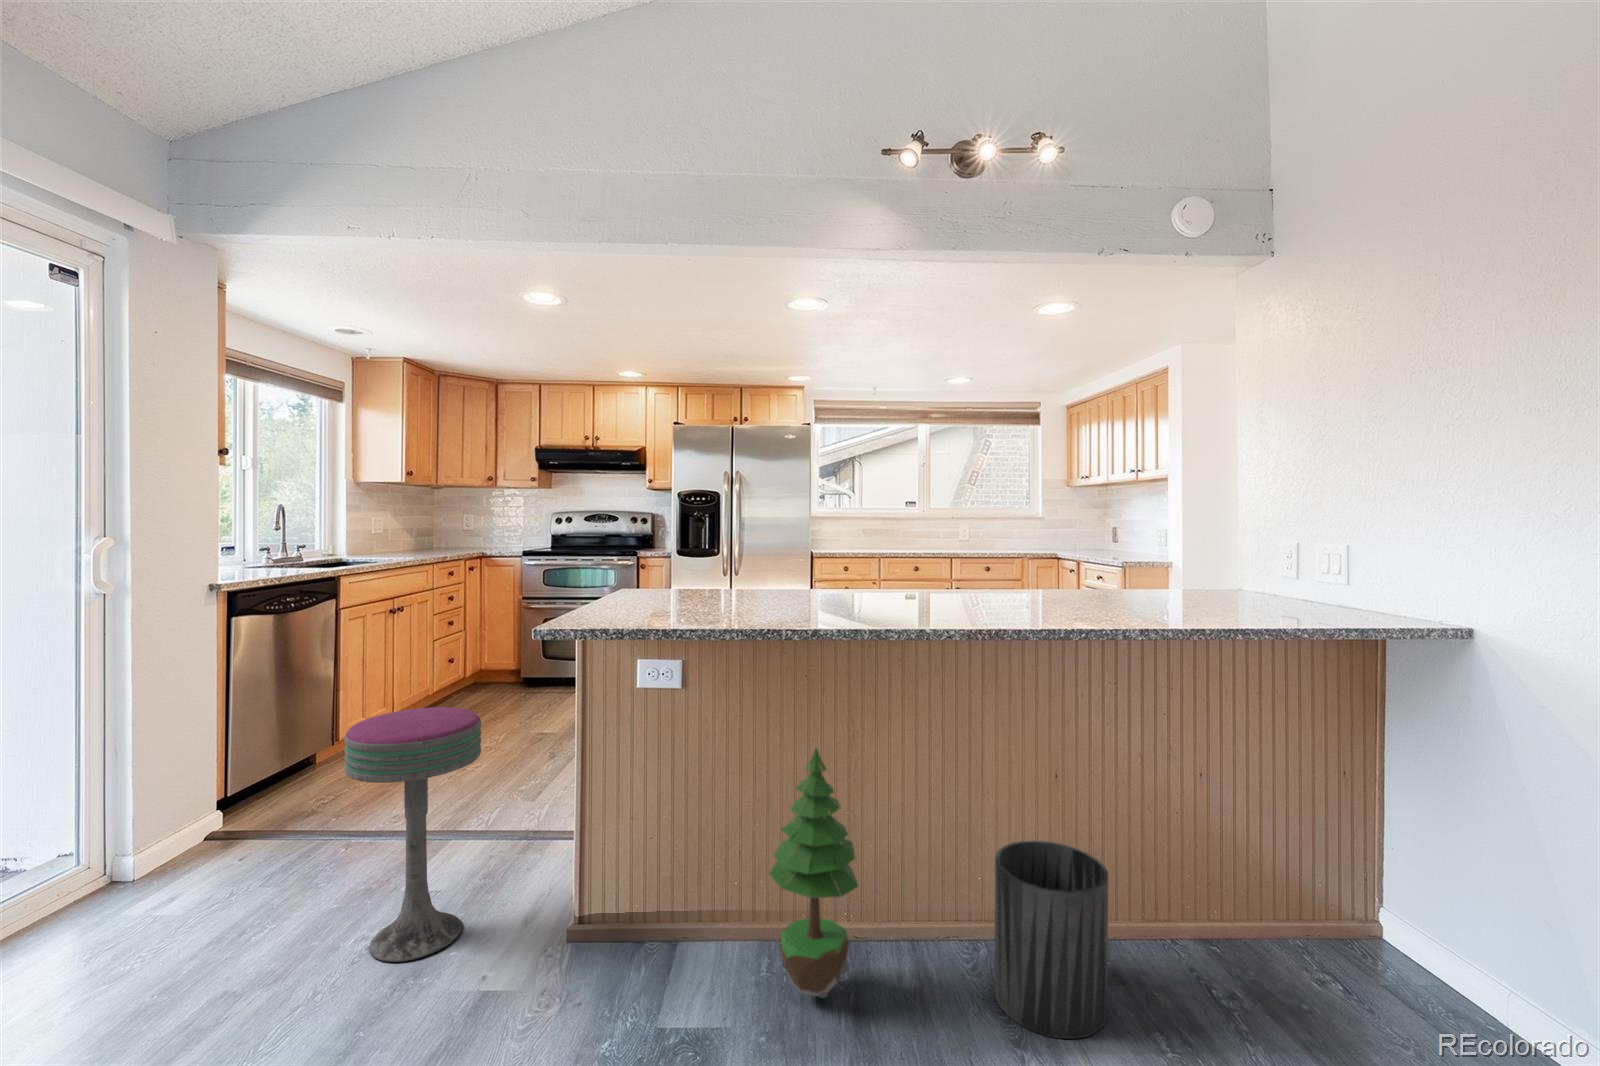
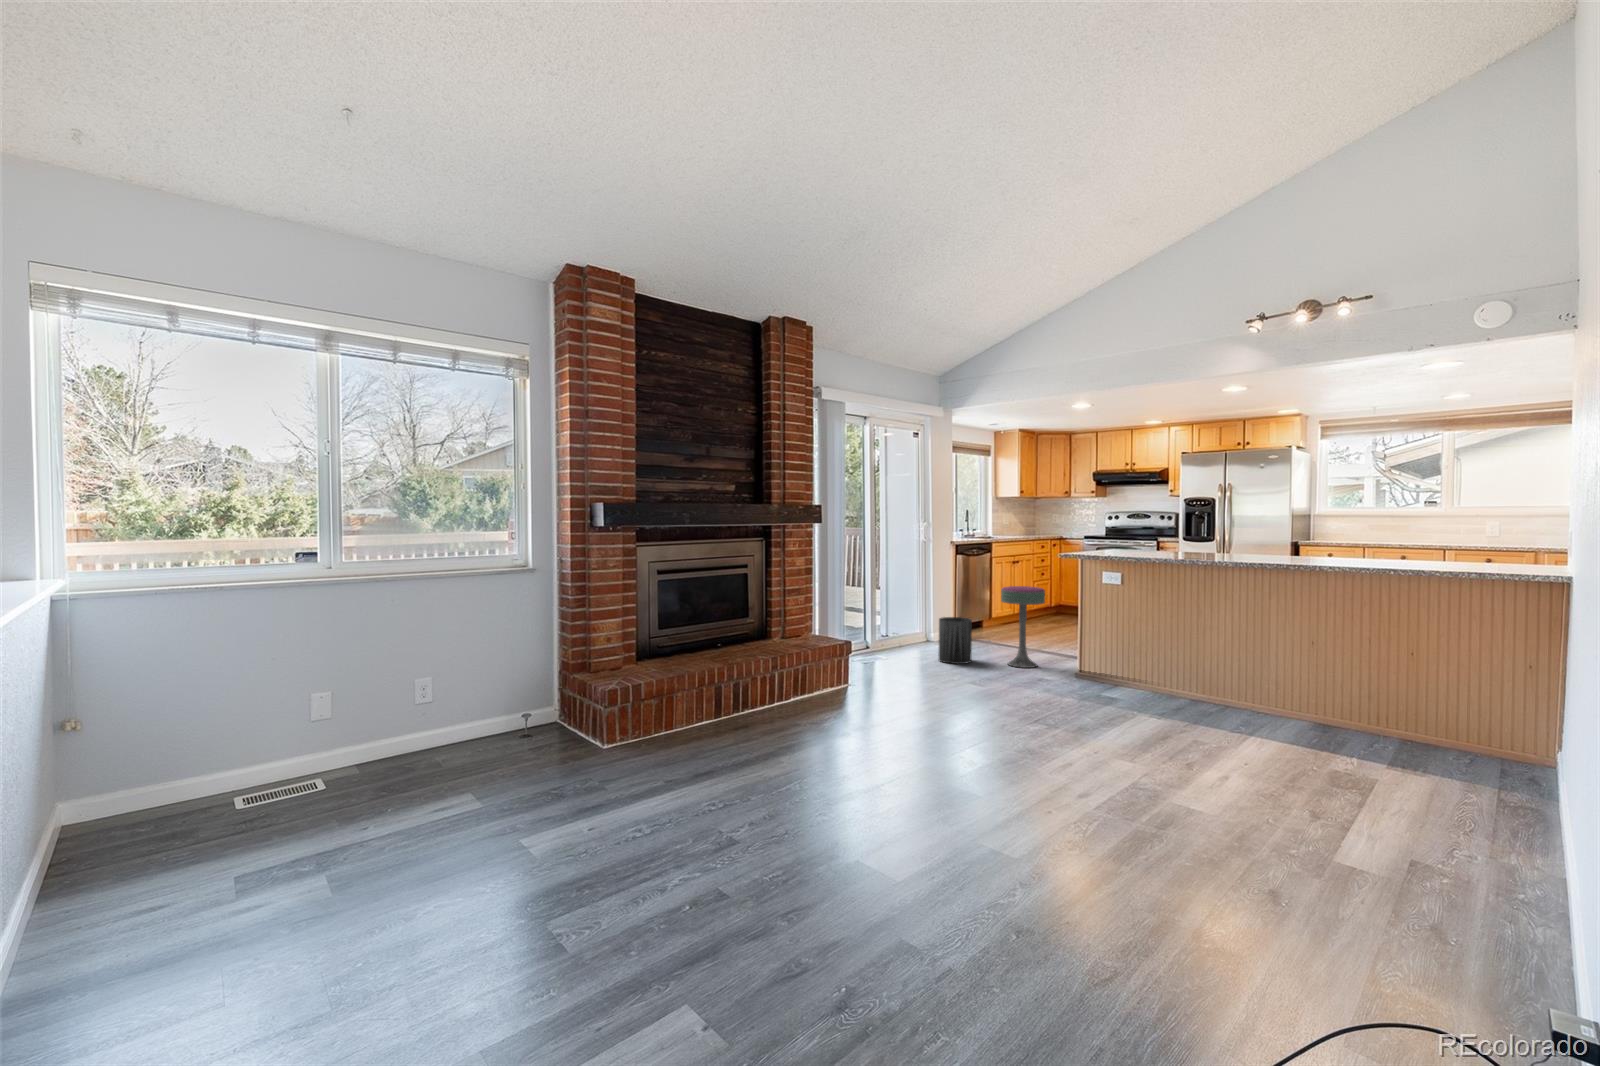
potted tree: present [769,748,858,998] -> none [1141,602,1179,696]
trash can: present [994,841,1108,1039] -> present [939,617,972,664]

